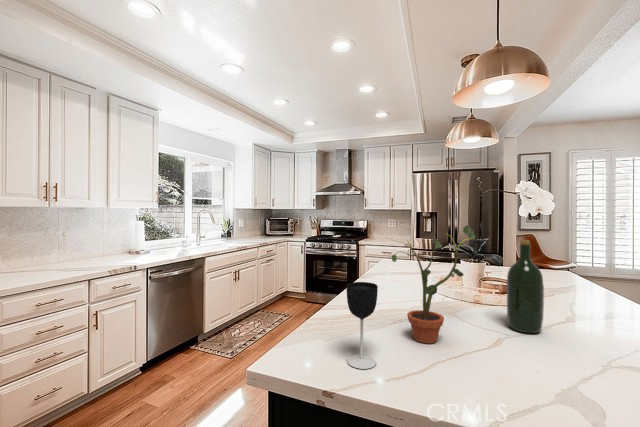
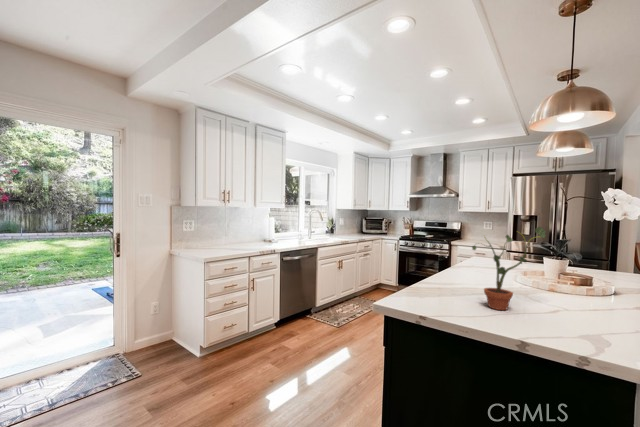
wine bottle: present [507,240,544,333] -> none [575,240,610,315]
wine glass: present [346,282,378,369] -> none [436,261,459,315]

